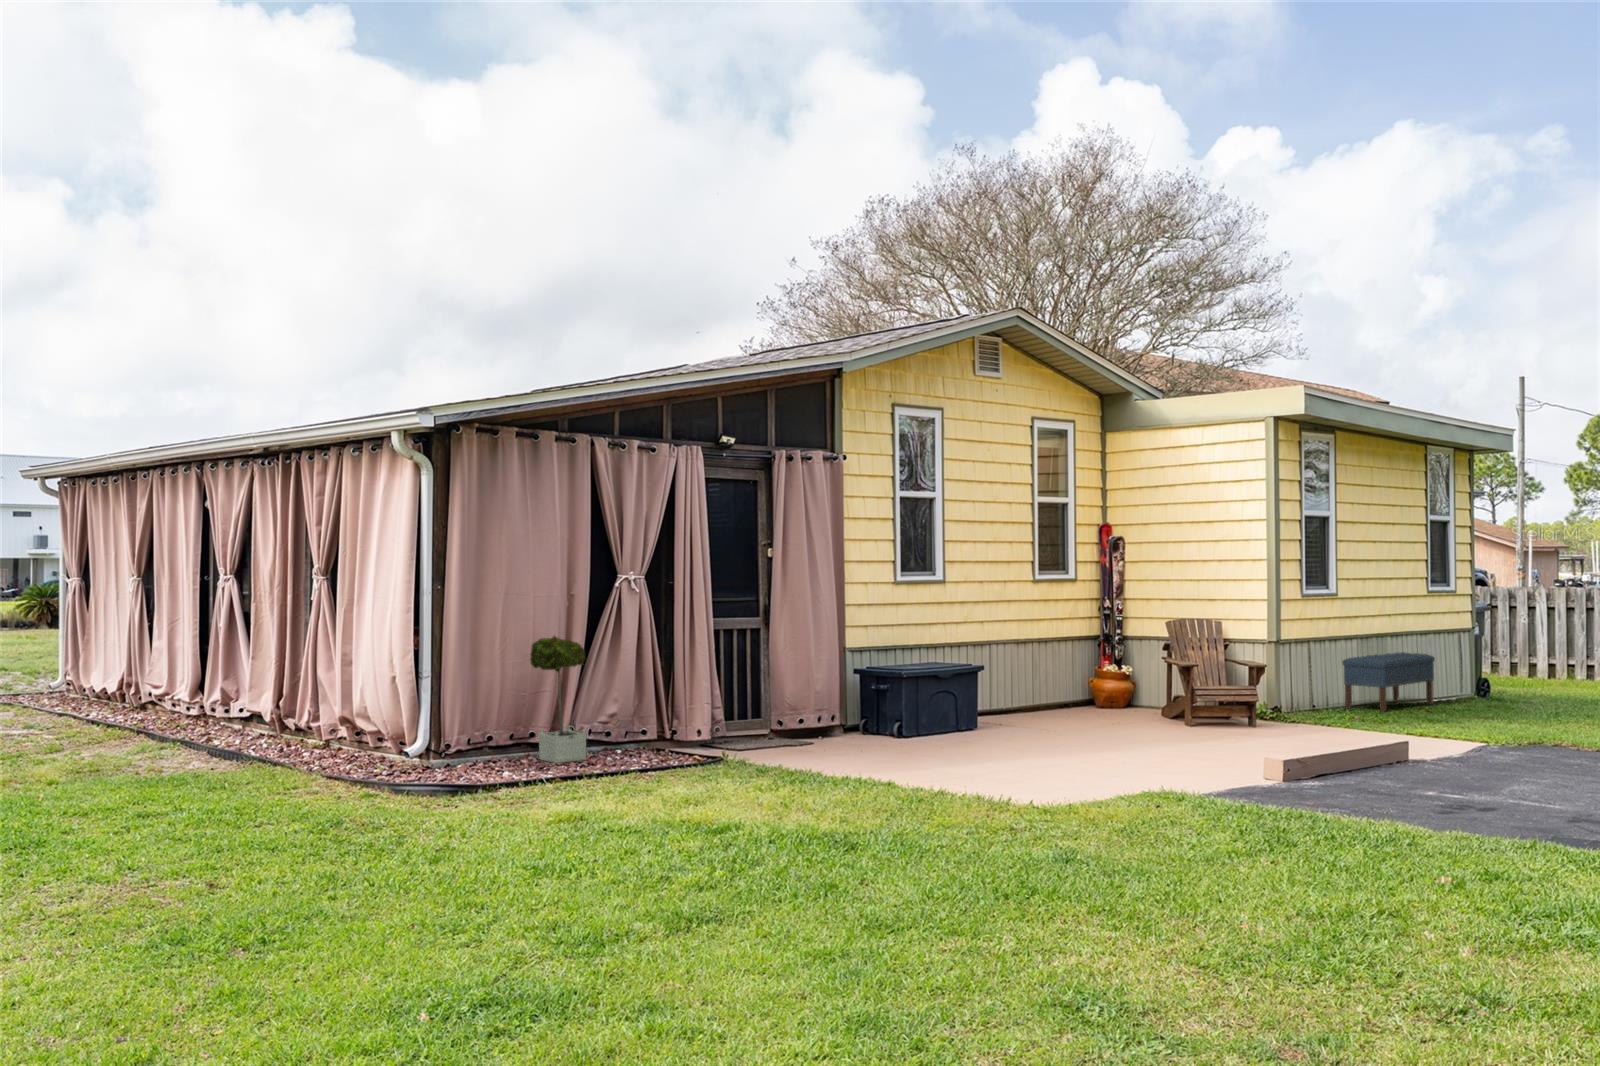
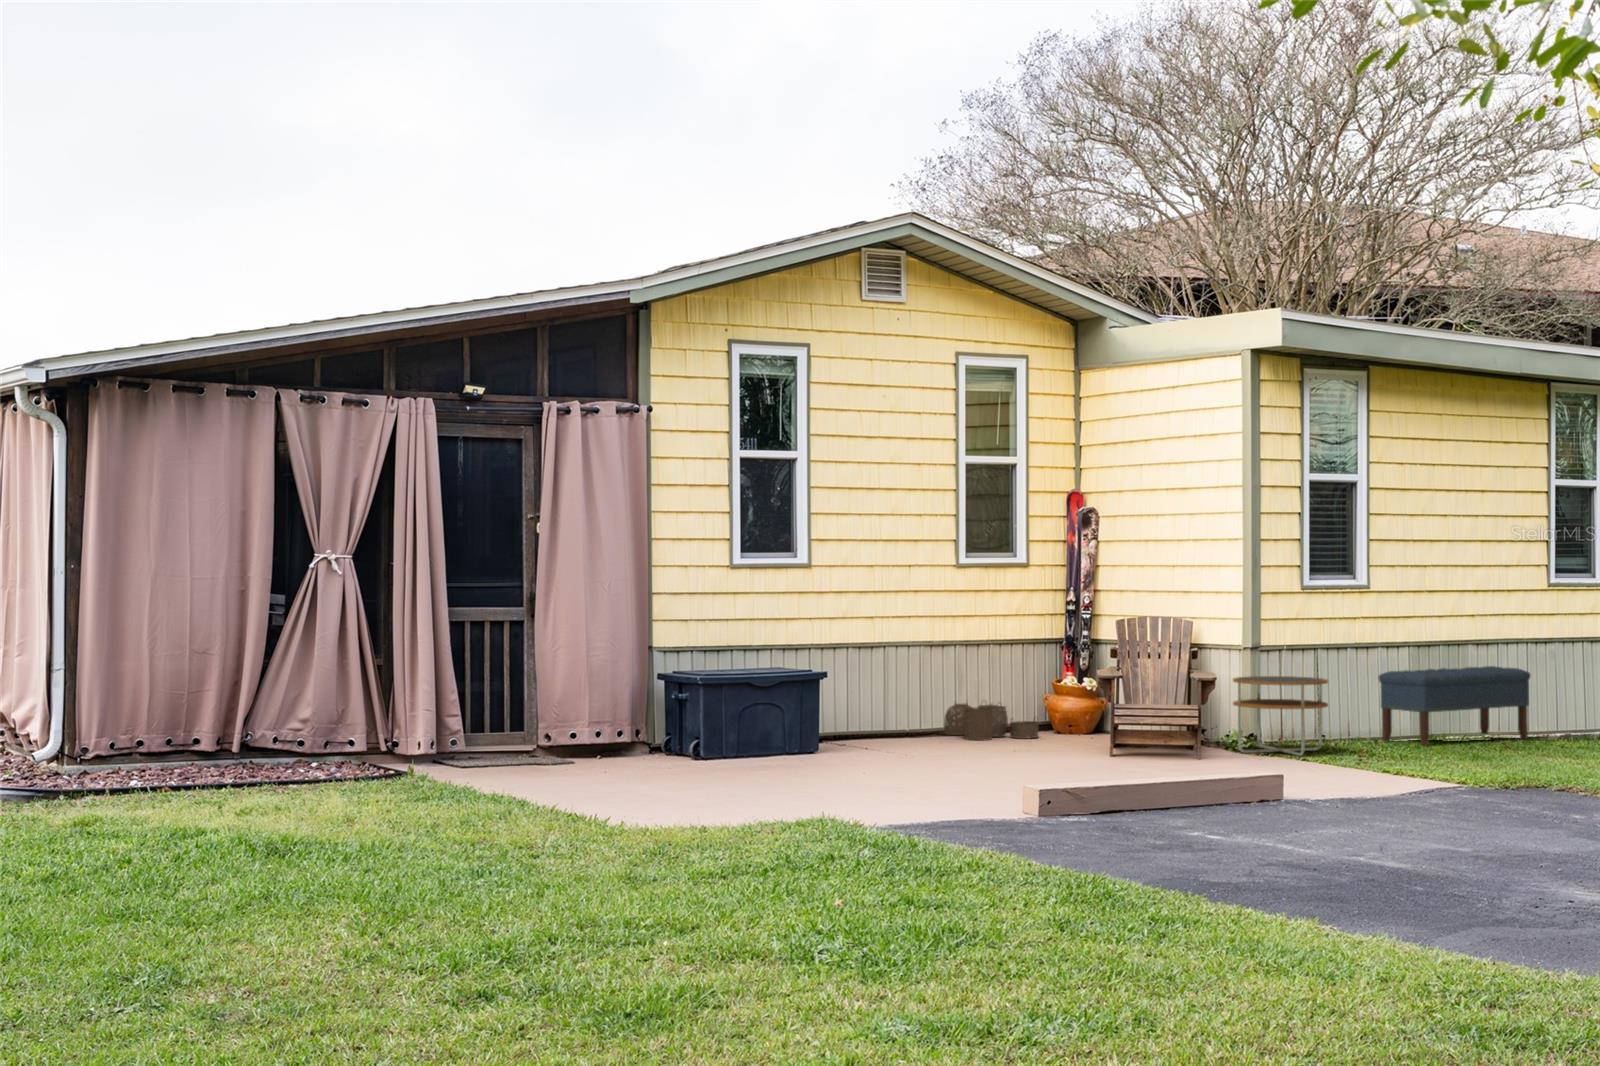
potted tree: present [530,636,586,763] -> none [185,624,251,774]
side table: none [1270,663,1343,723] -> present [1233,676,1328,756]
woven basket: none [1029,684,1107,715] -> present [944,703,1038,740]

